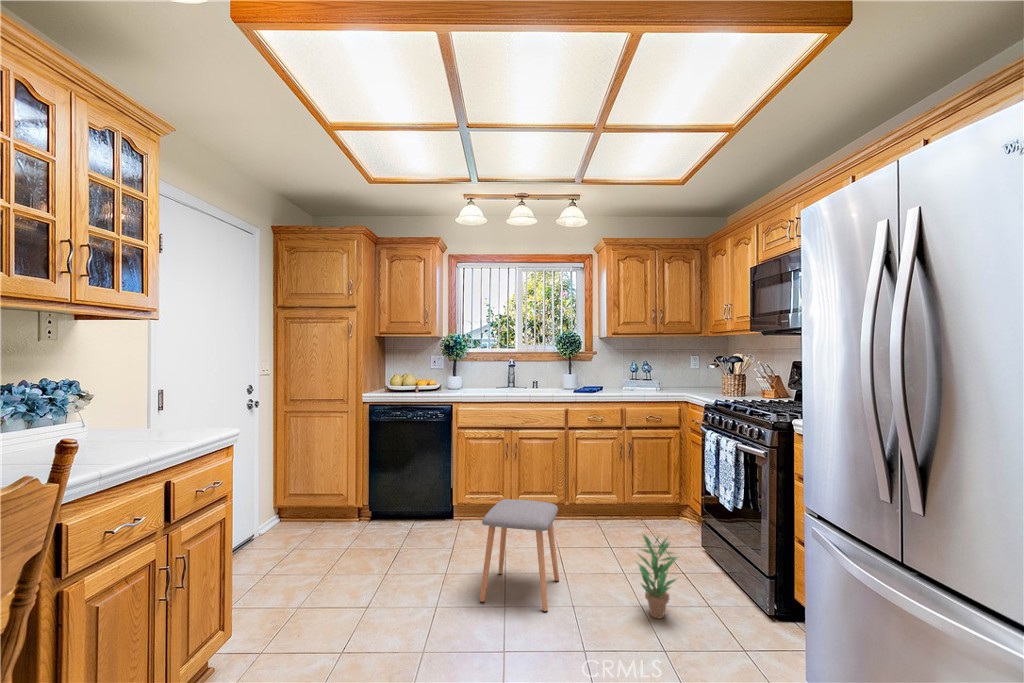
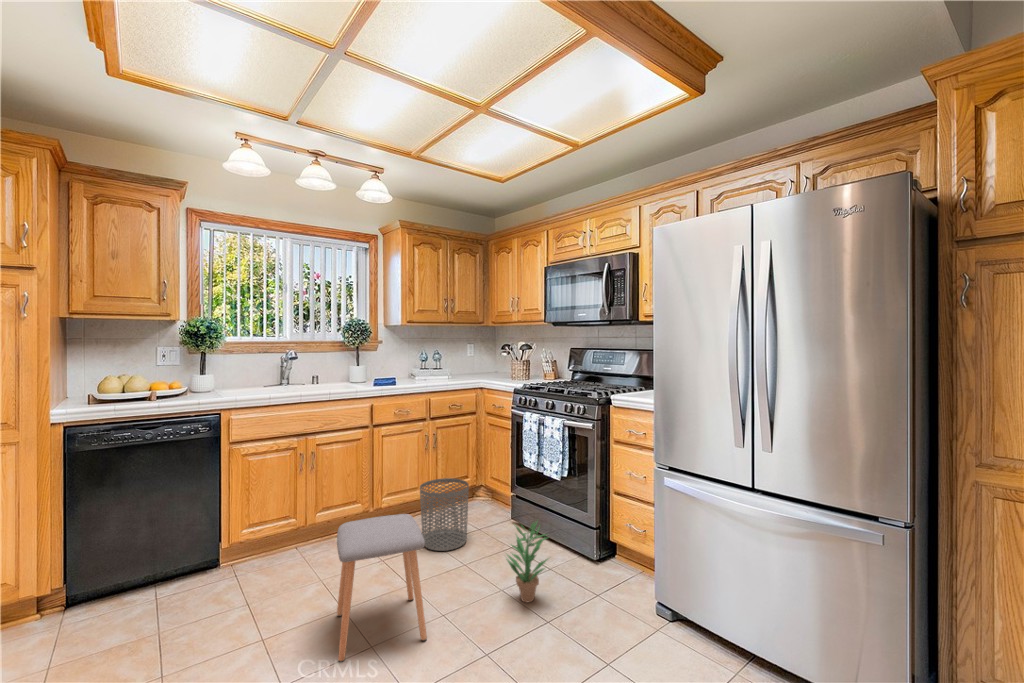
waste bin: none [595,486,642,555] -> present [420,478,469,551]

